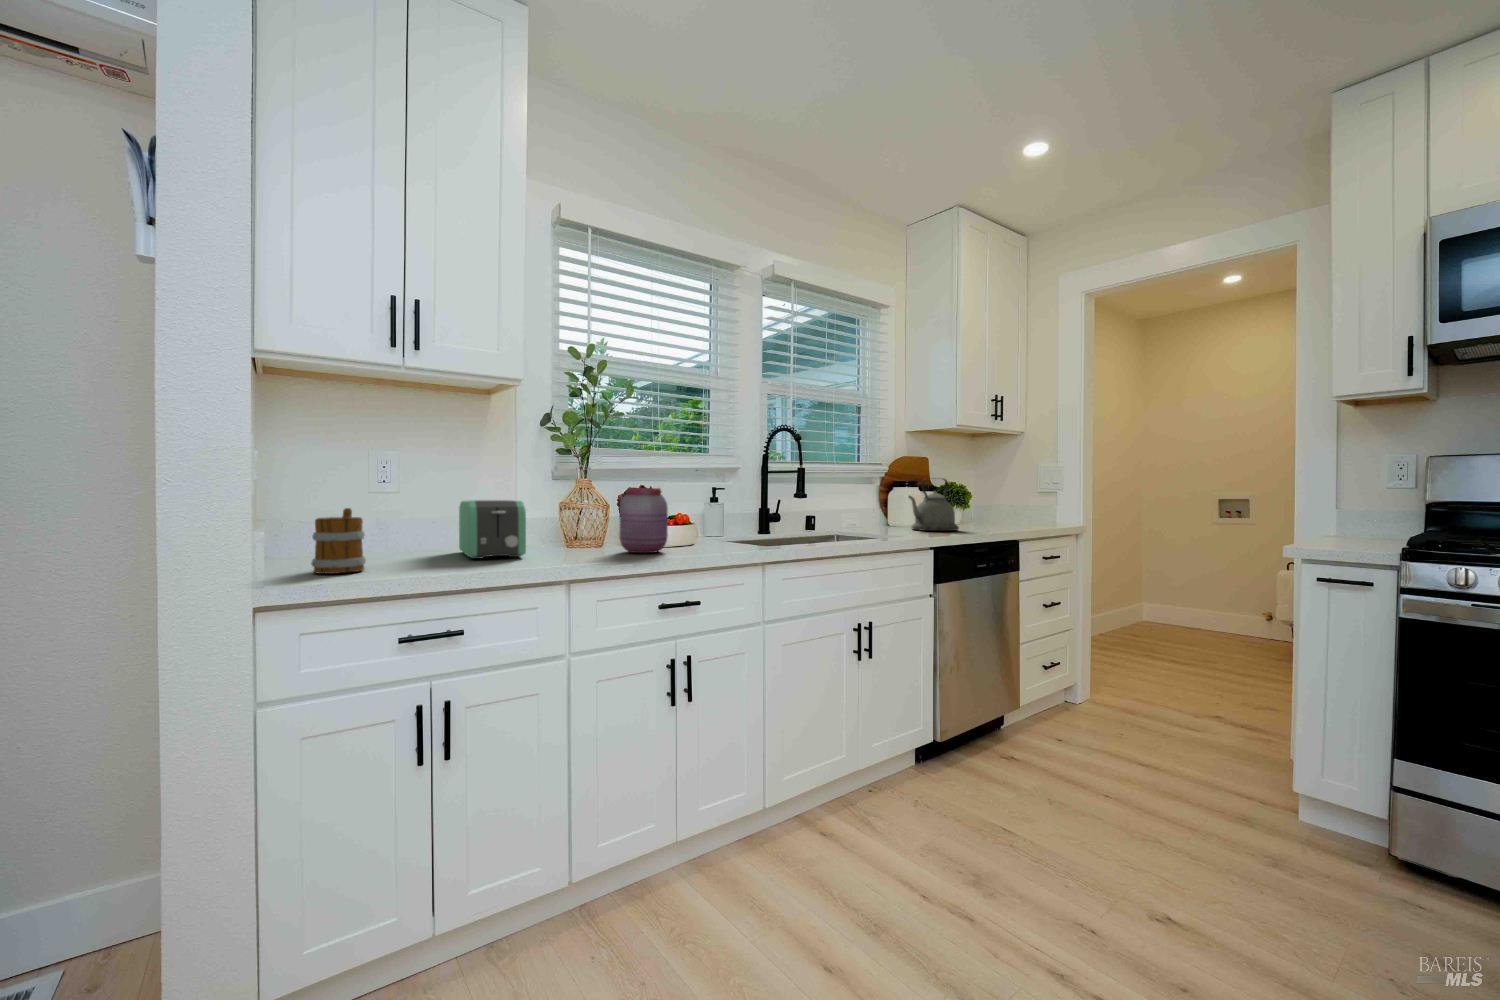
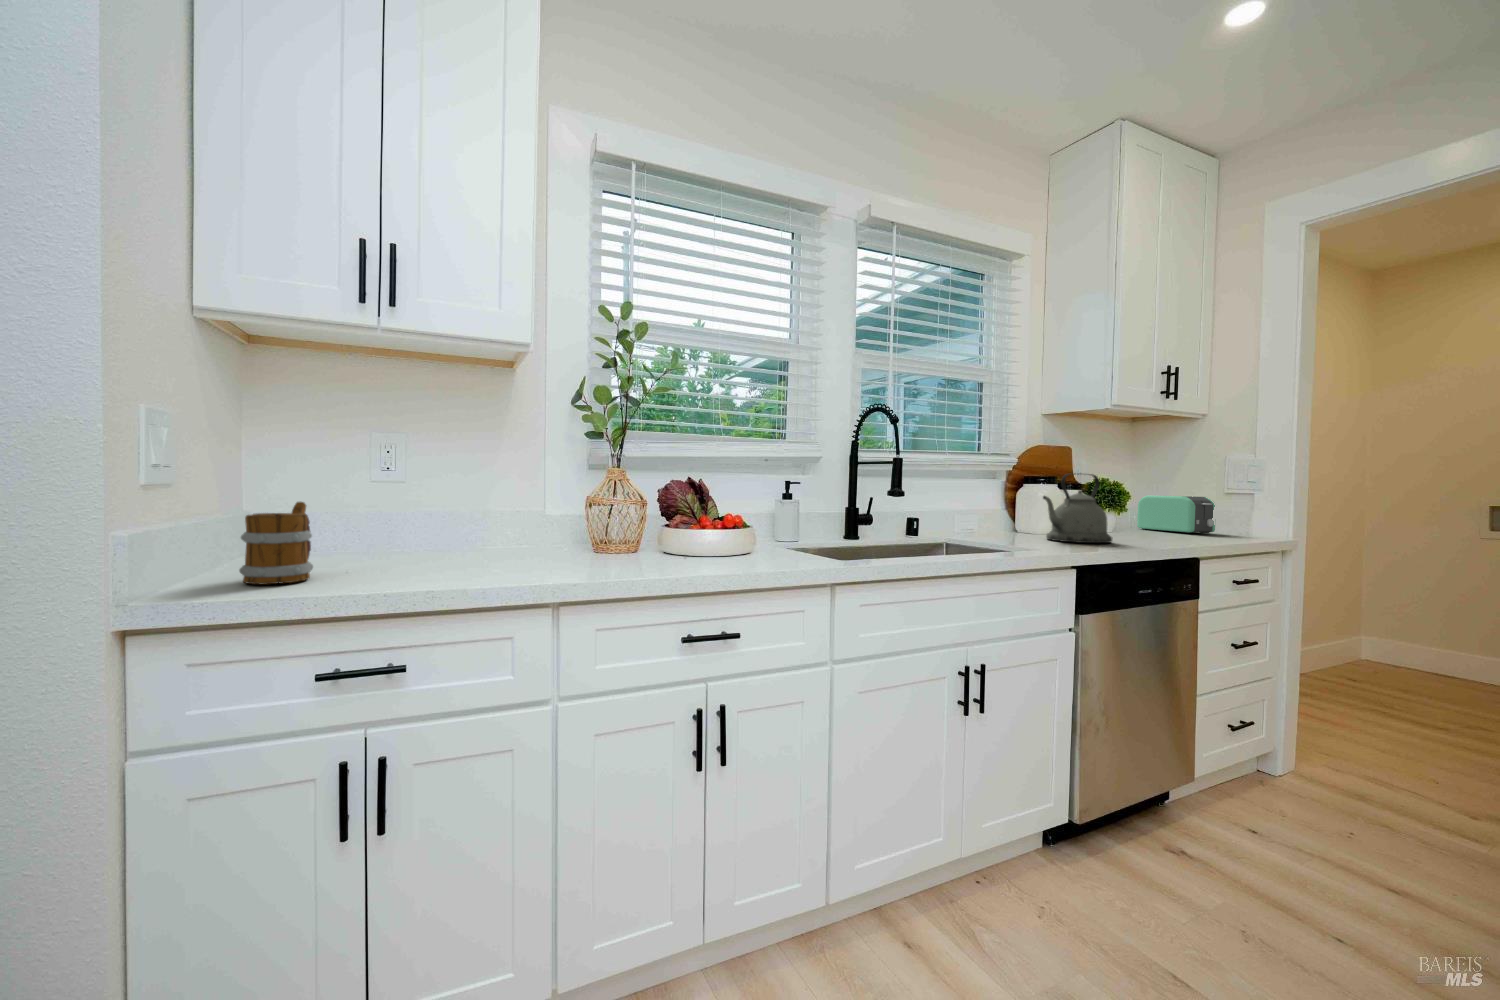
jar: present [620,488,668,553] -> none [647,482,708,566]
toaster: present [459,500,526,559] -> present [1137,496,1215,533]

